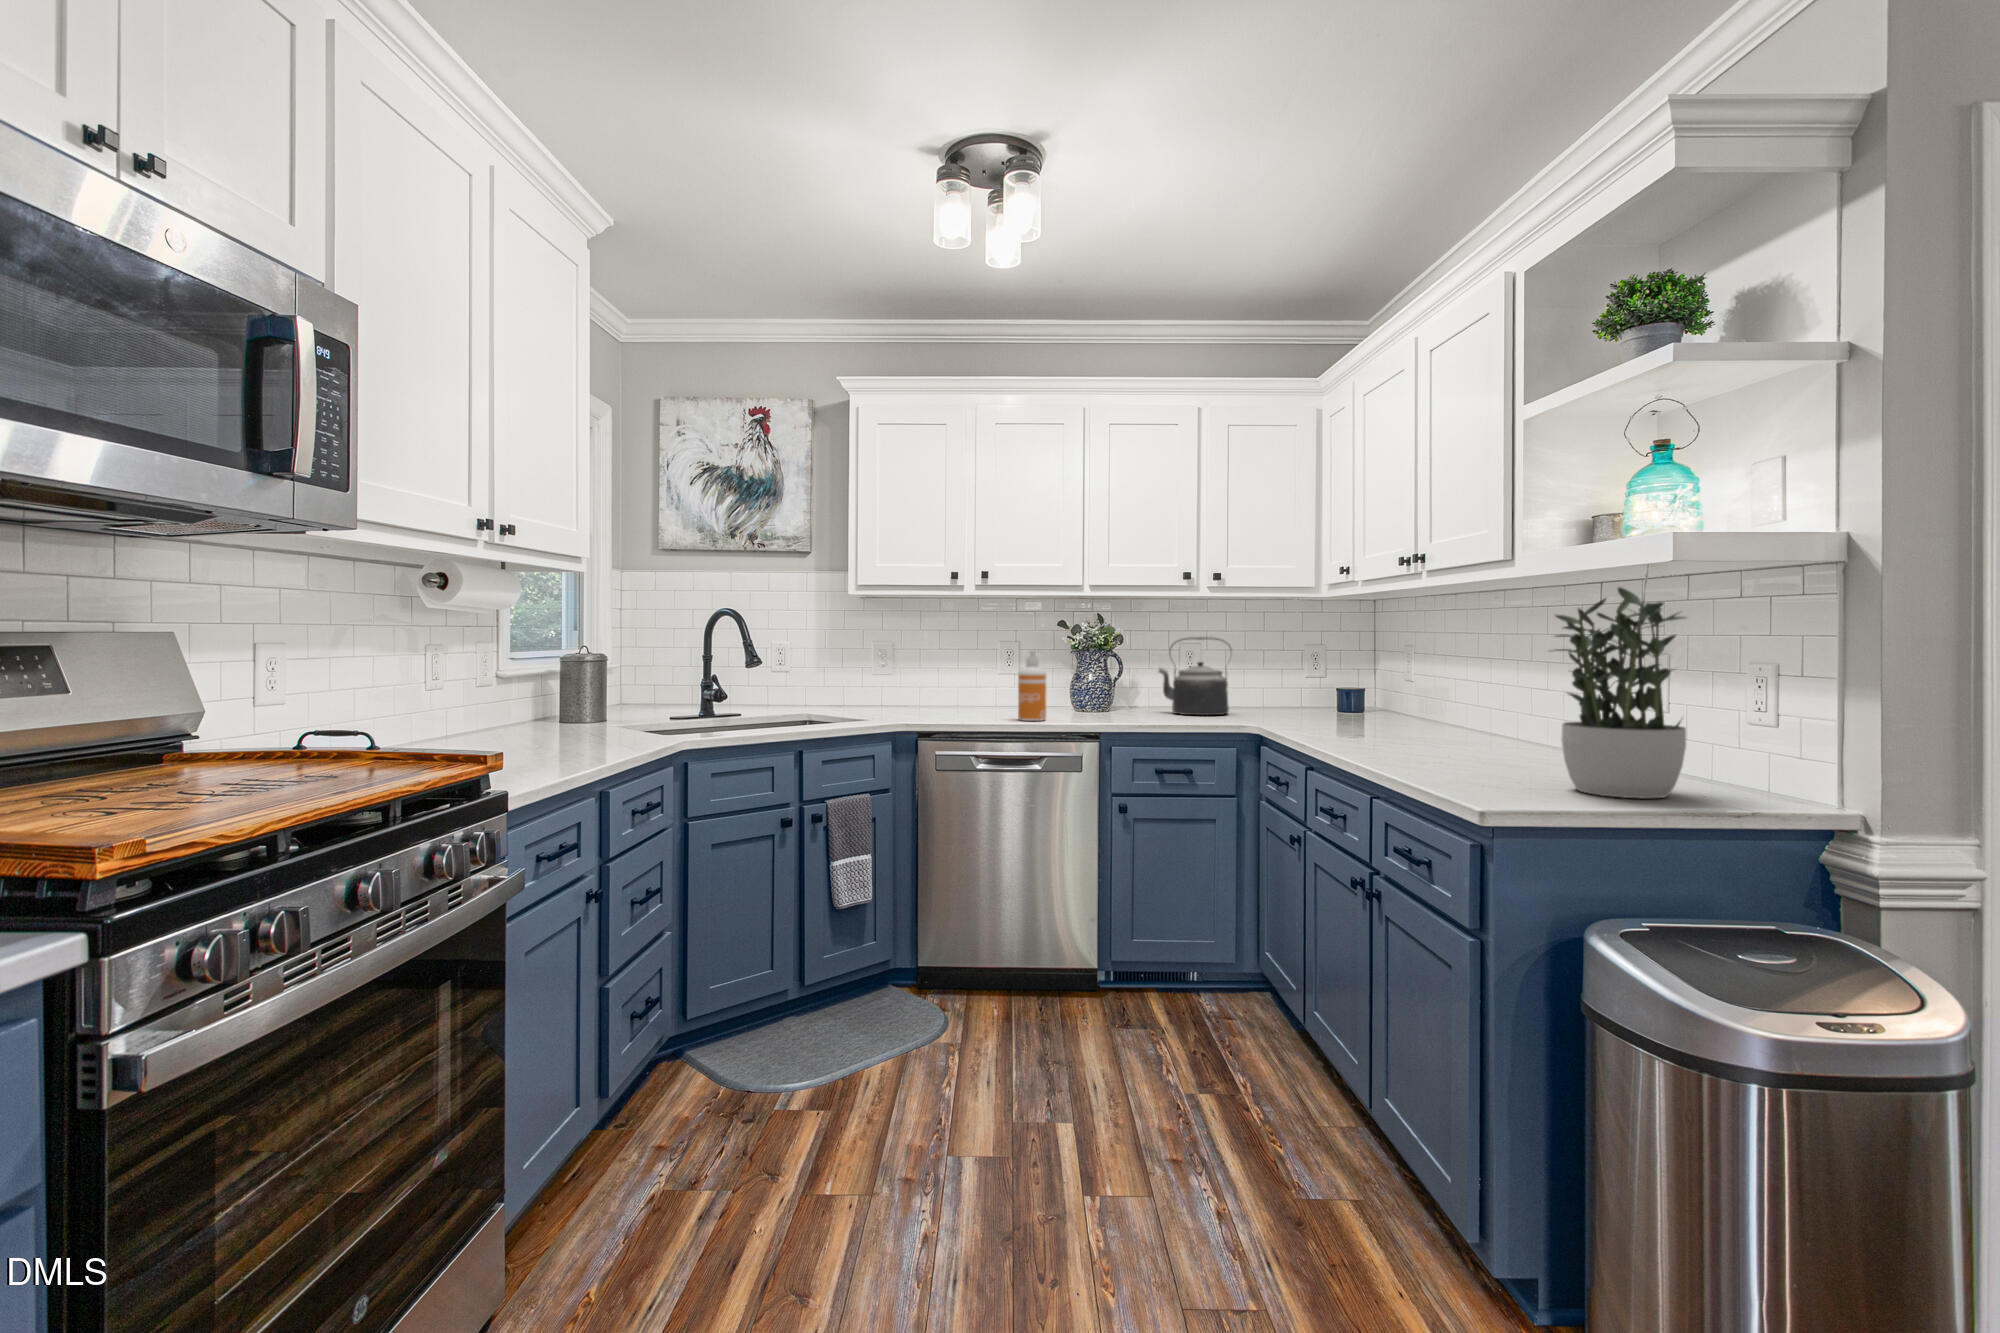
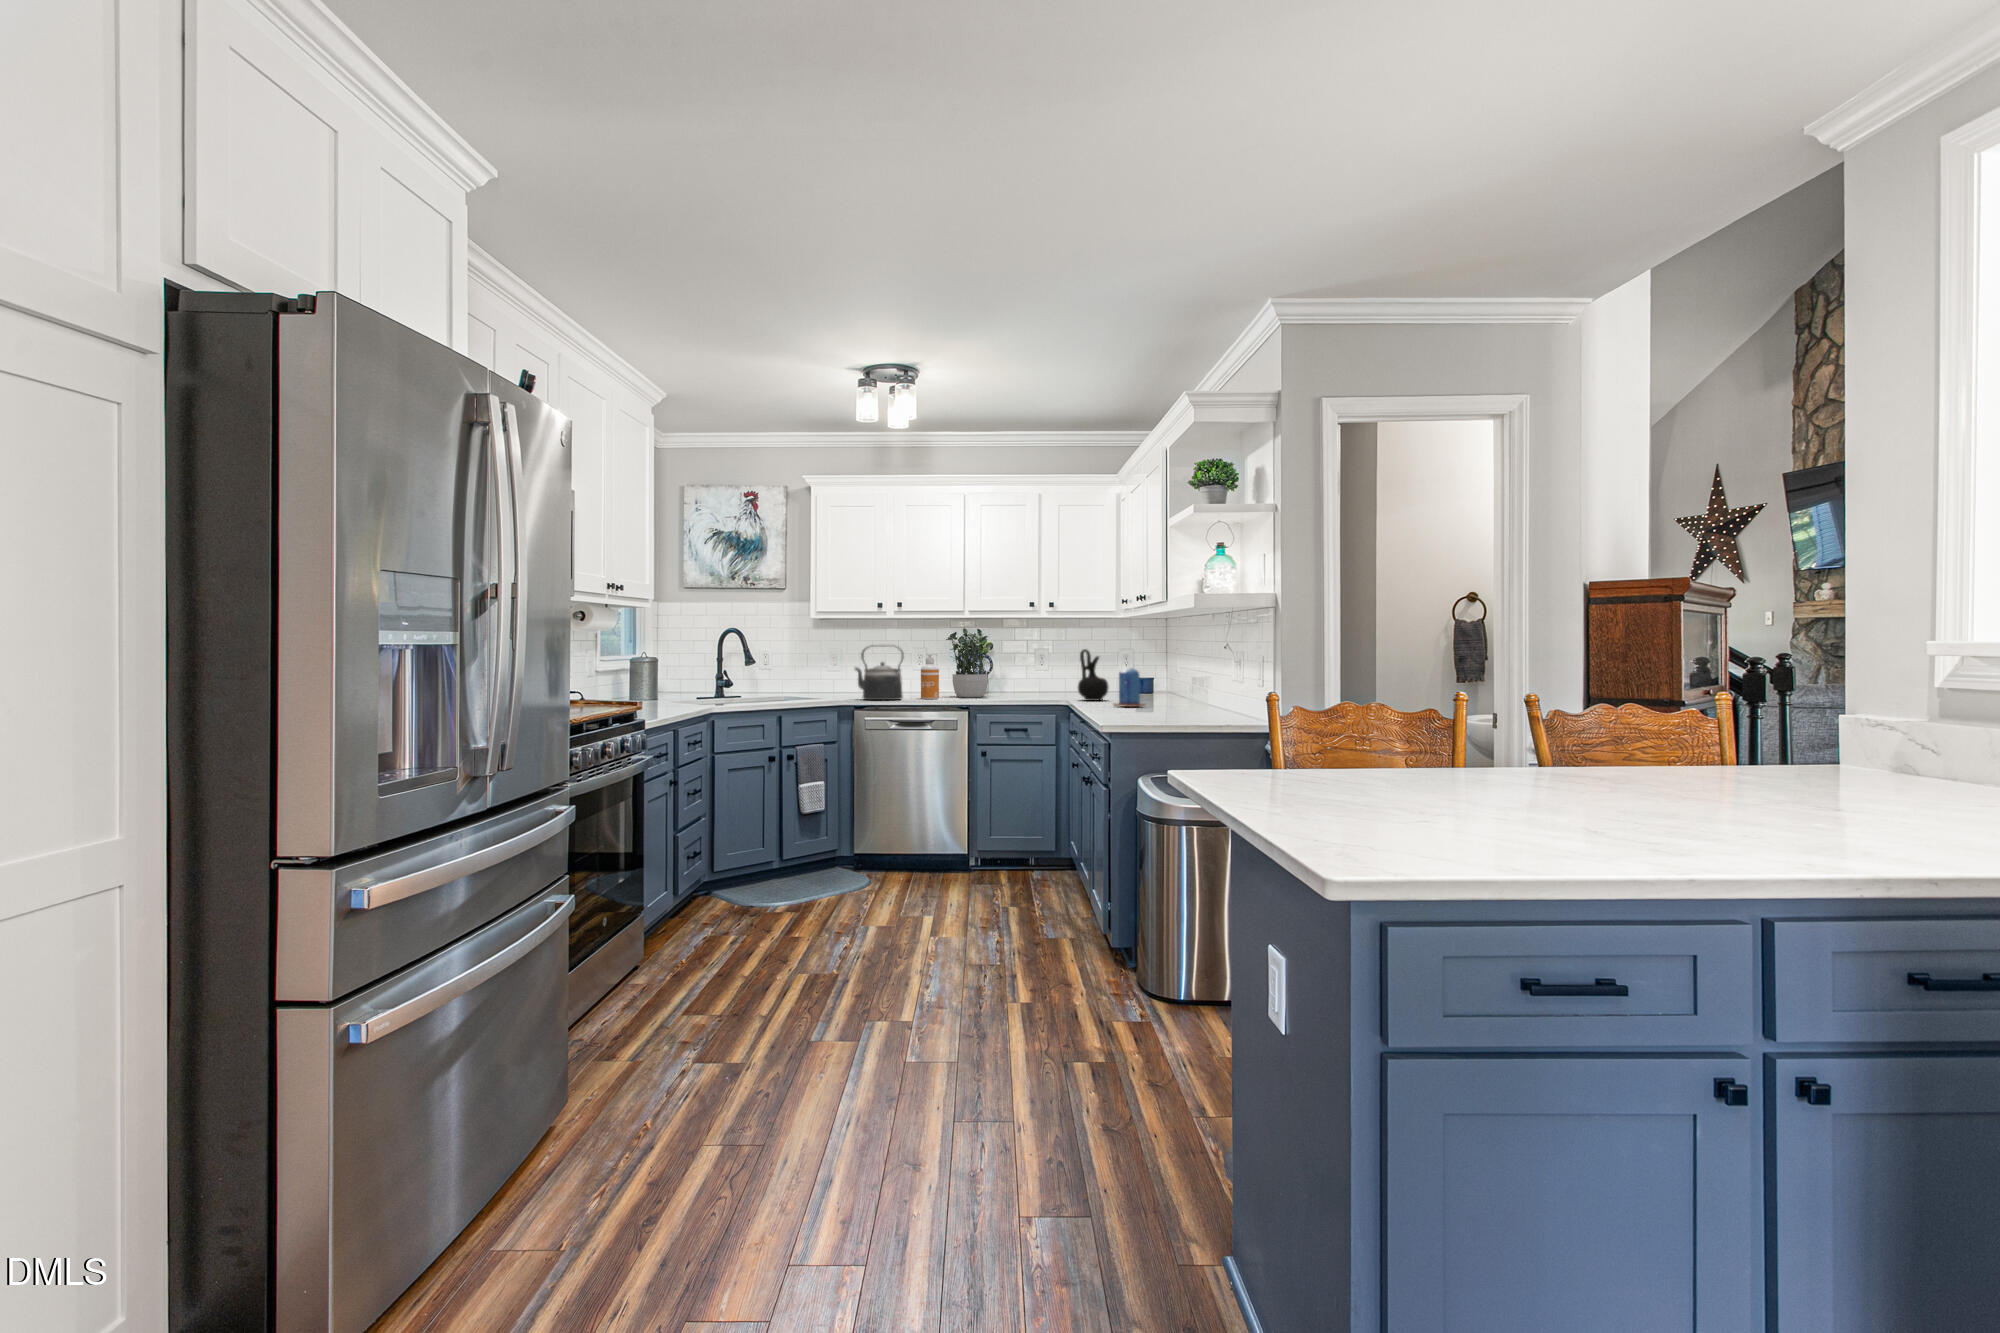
potted plant: present [1549,587,1686,798] -> present [946,628,988,697]
kettle: present [1159,637,1231,715] -> present [855,646,904,700]
ceramic jug: none [1271,644,1322,727] -> present [1078,649,1109,701]
candle: none [1367,674,1428,747] -> present [1114,668,1145,707]

